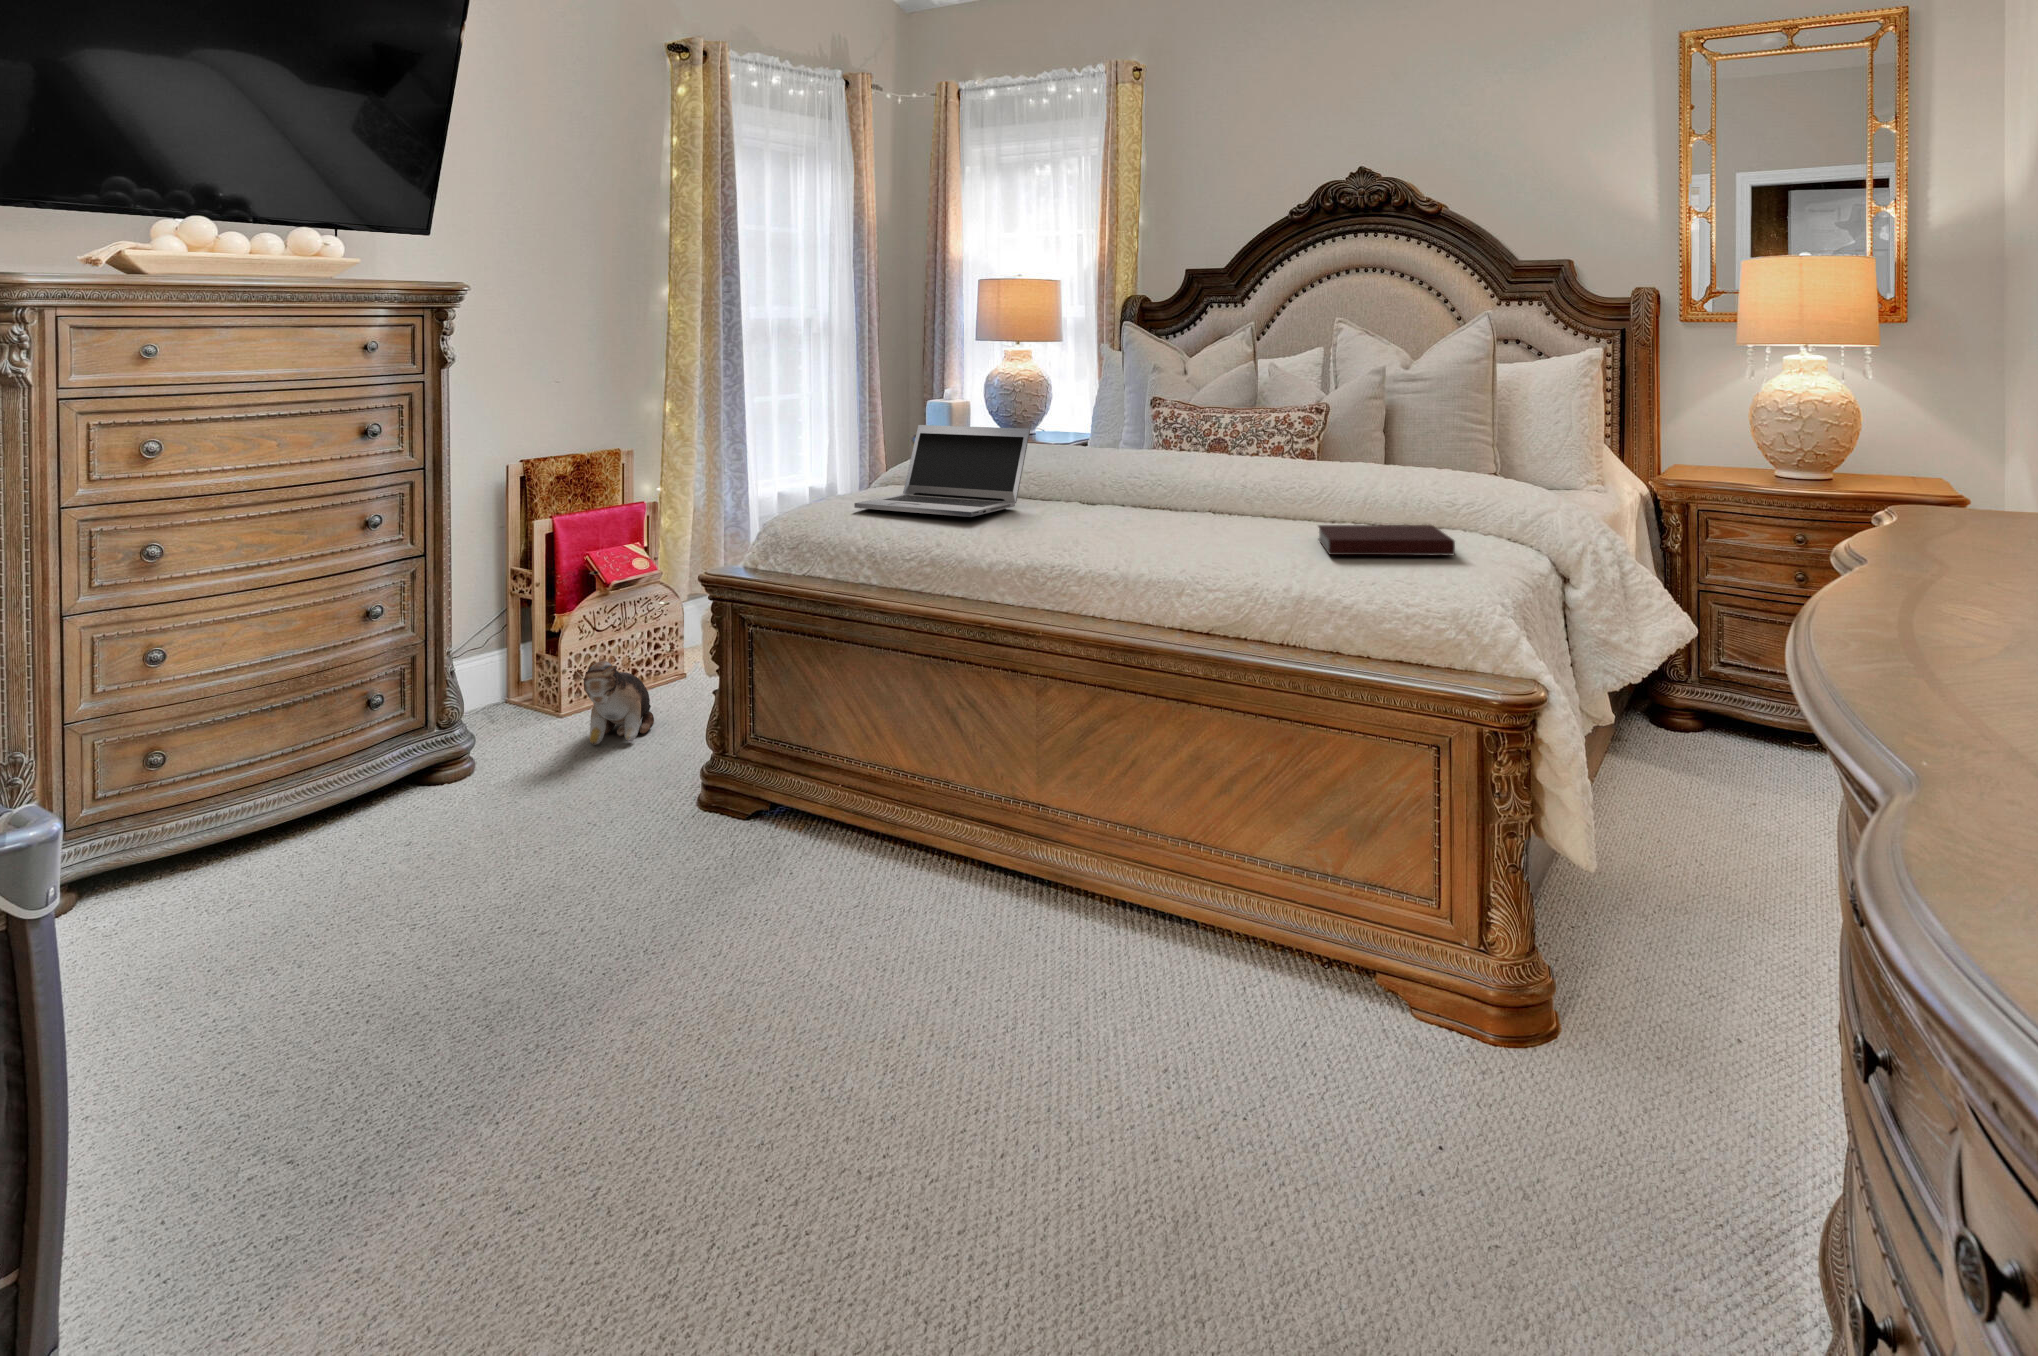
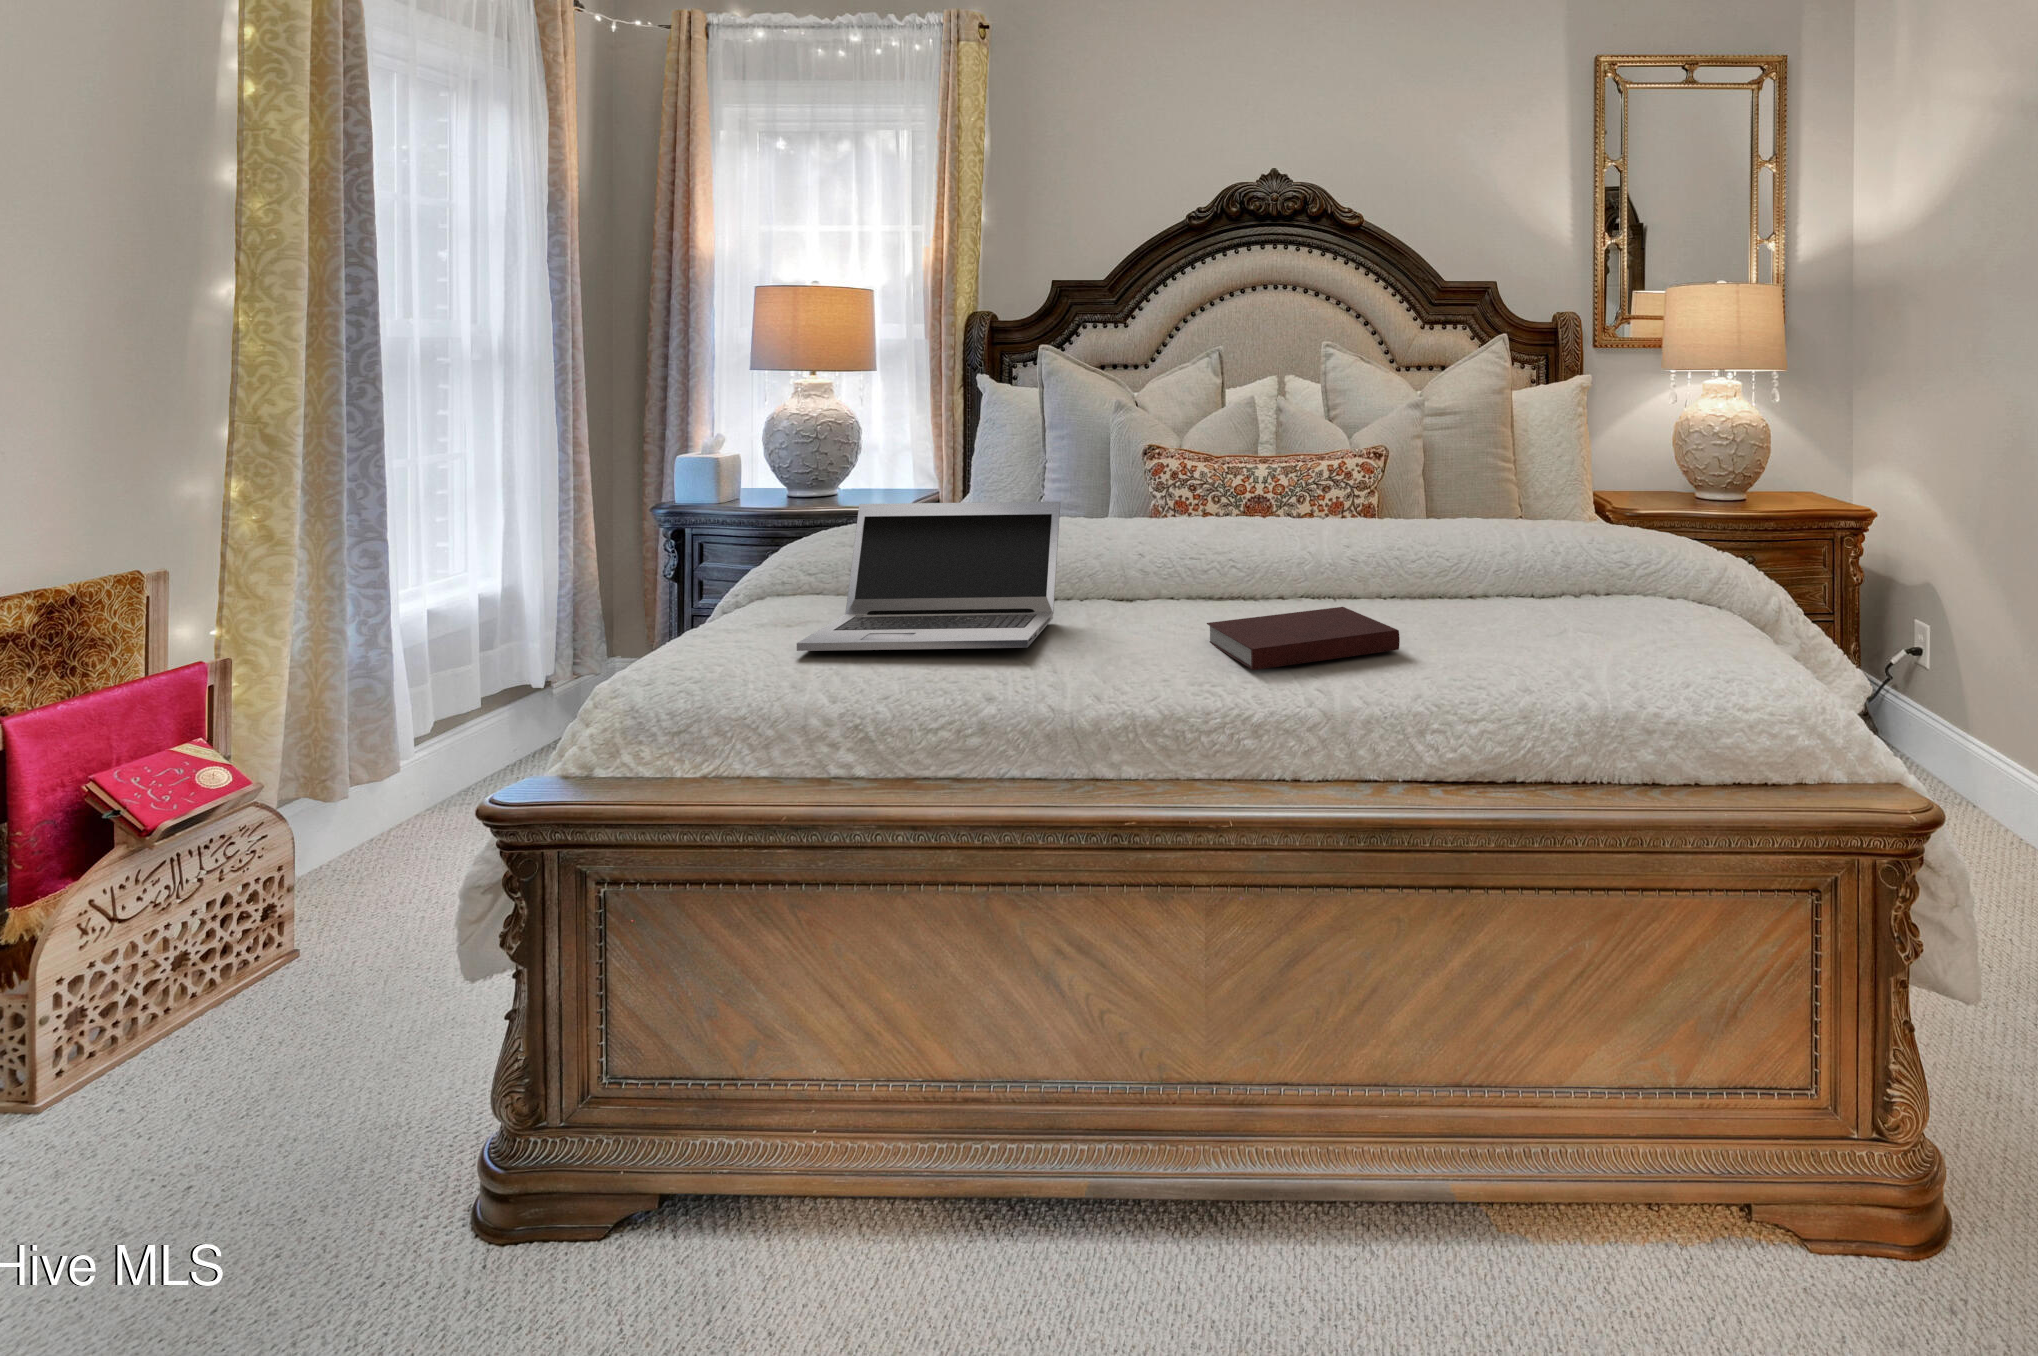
notebook: present [1318,525,1455,555] -> present [1207,607,1400,670]
plush toy: present [576,661,654,745] -> none [121,991,289,1160]

